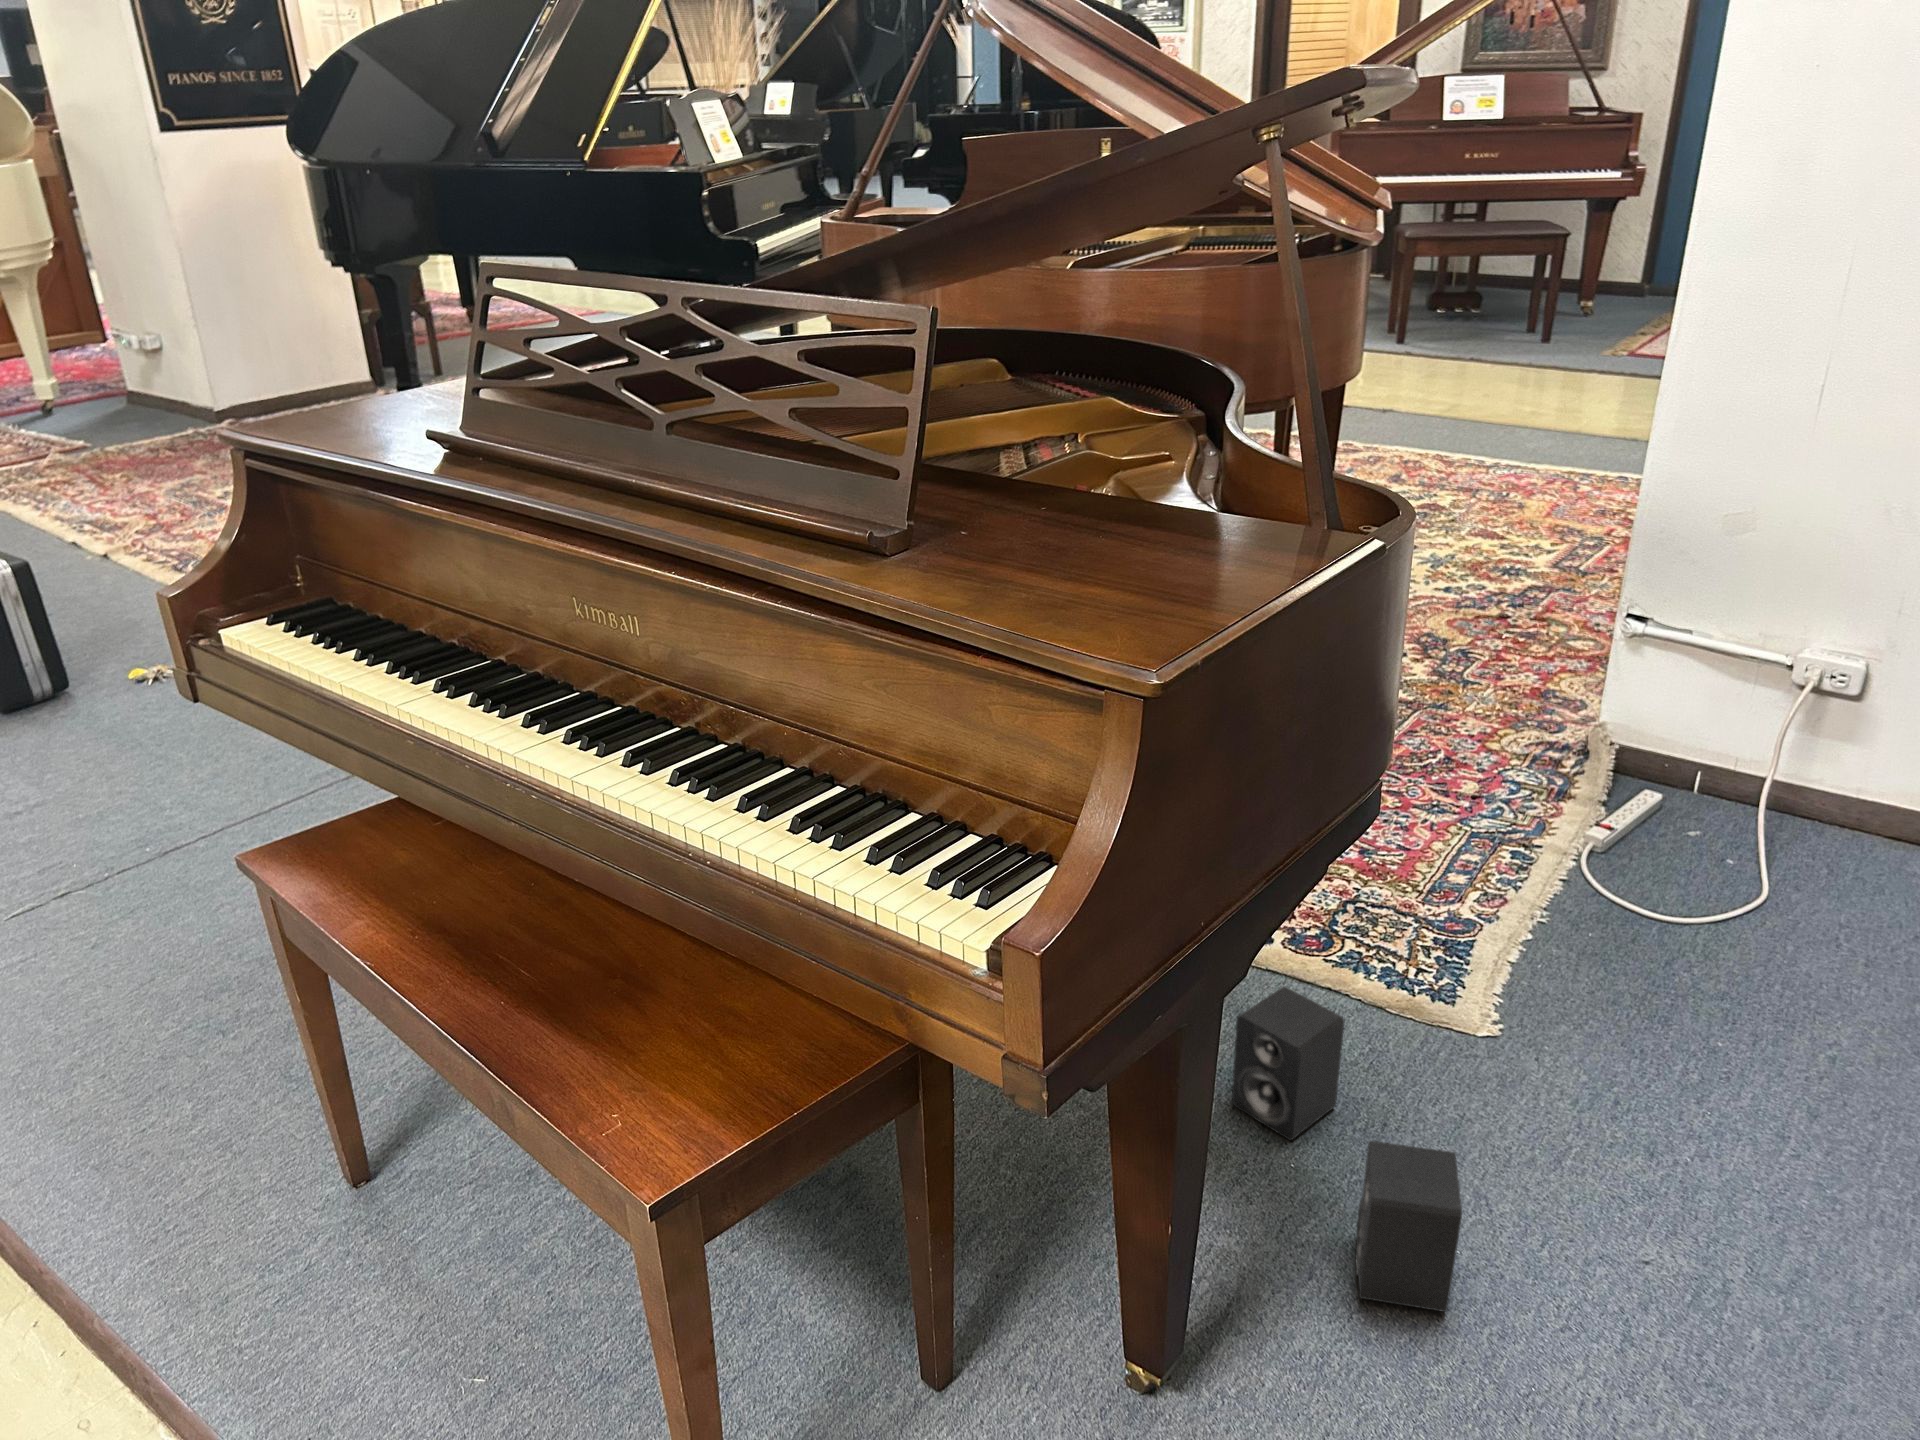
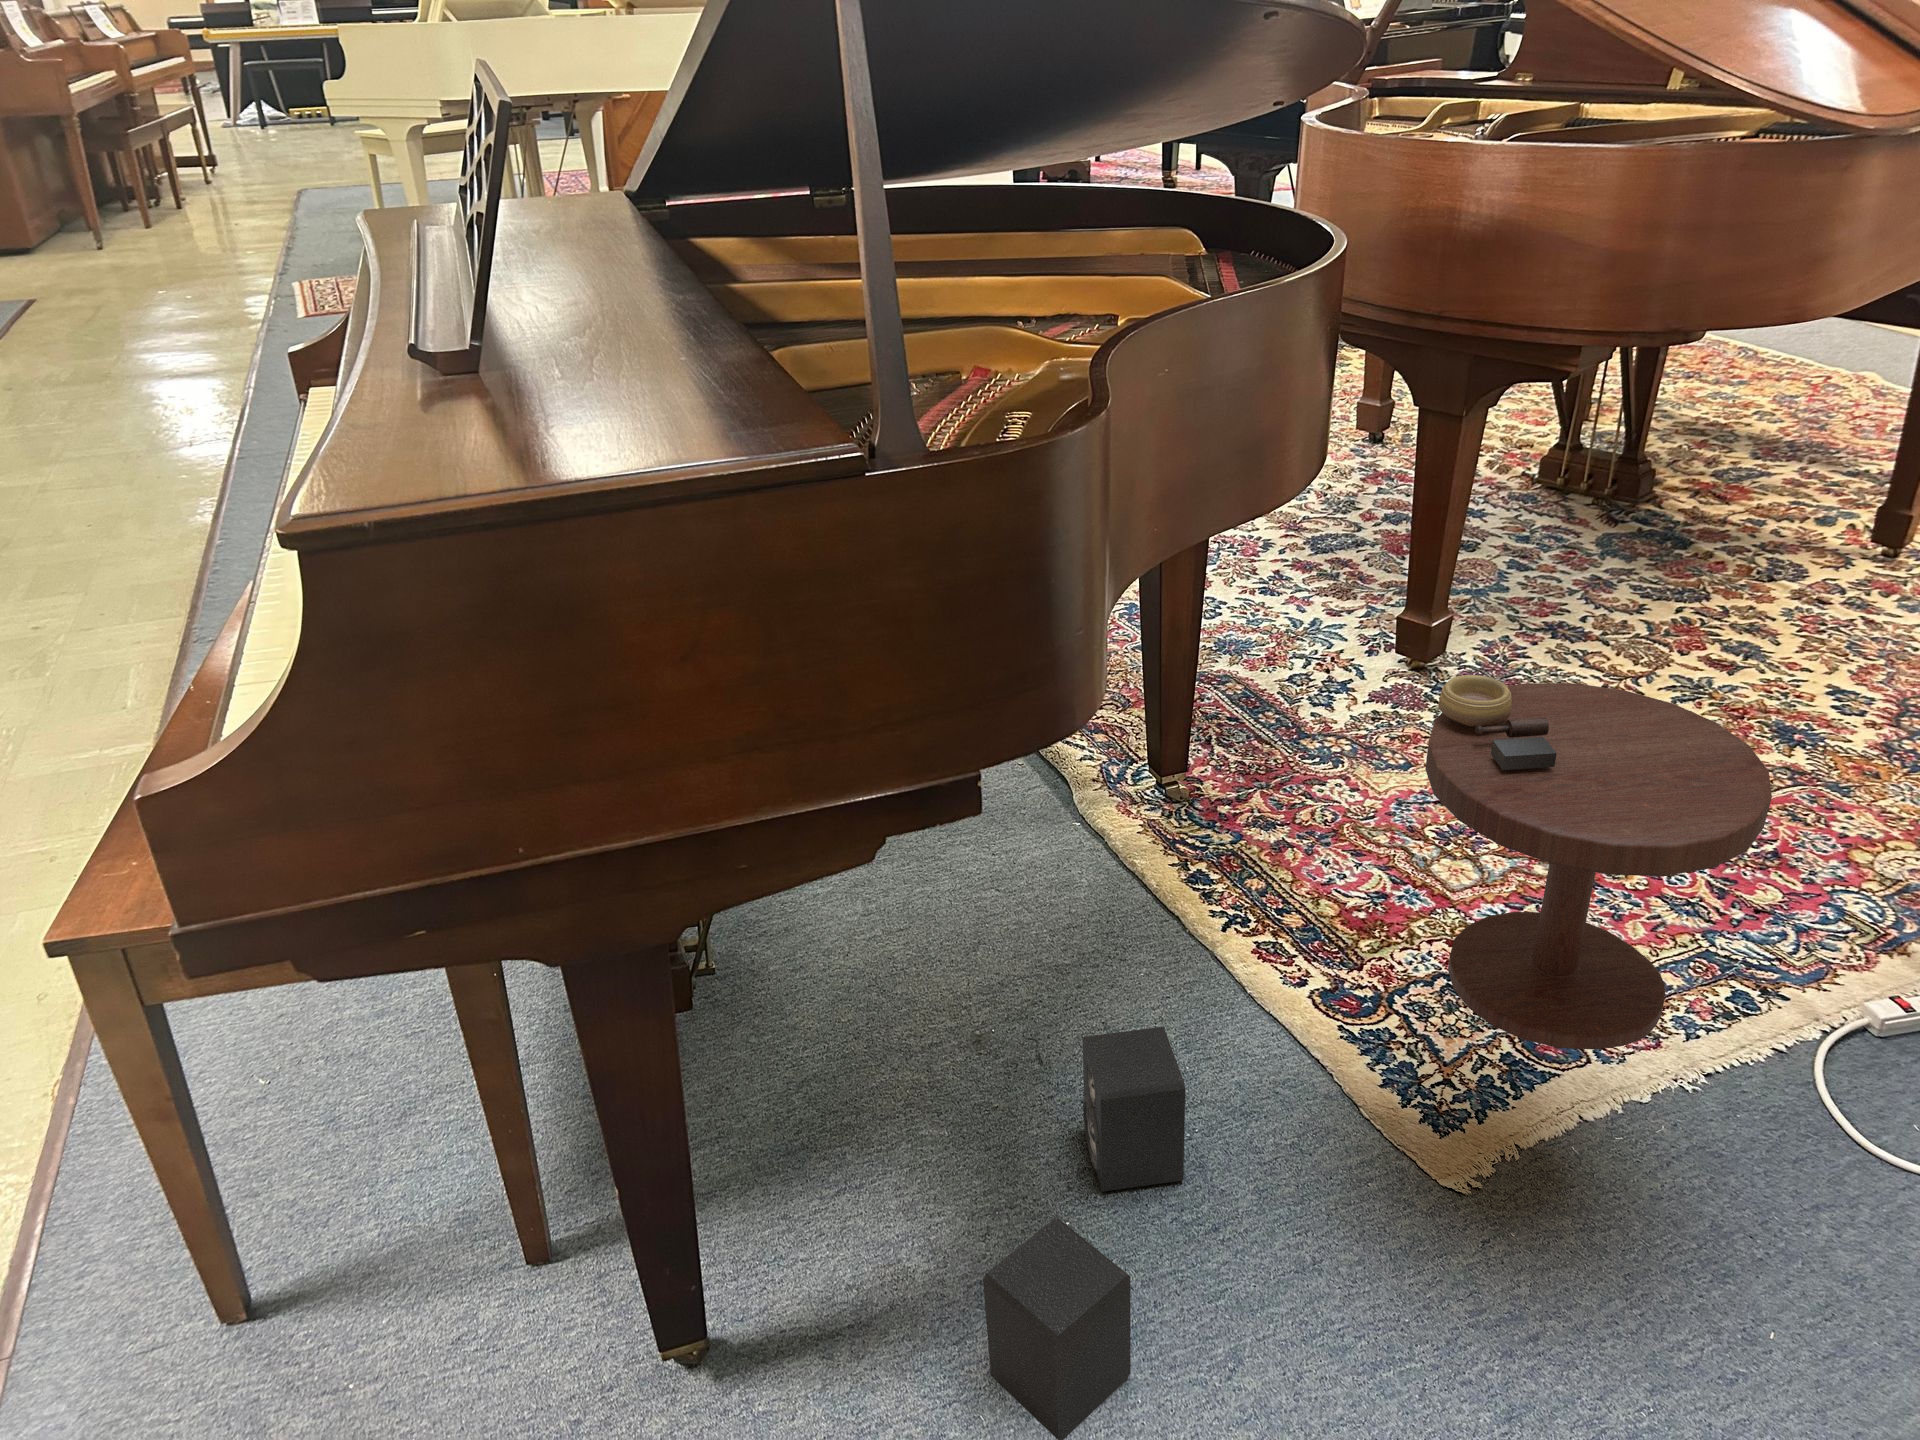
side table: none [1441,630,1689,1000] -> present [1425,675,1772,1153]

